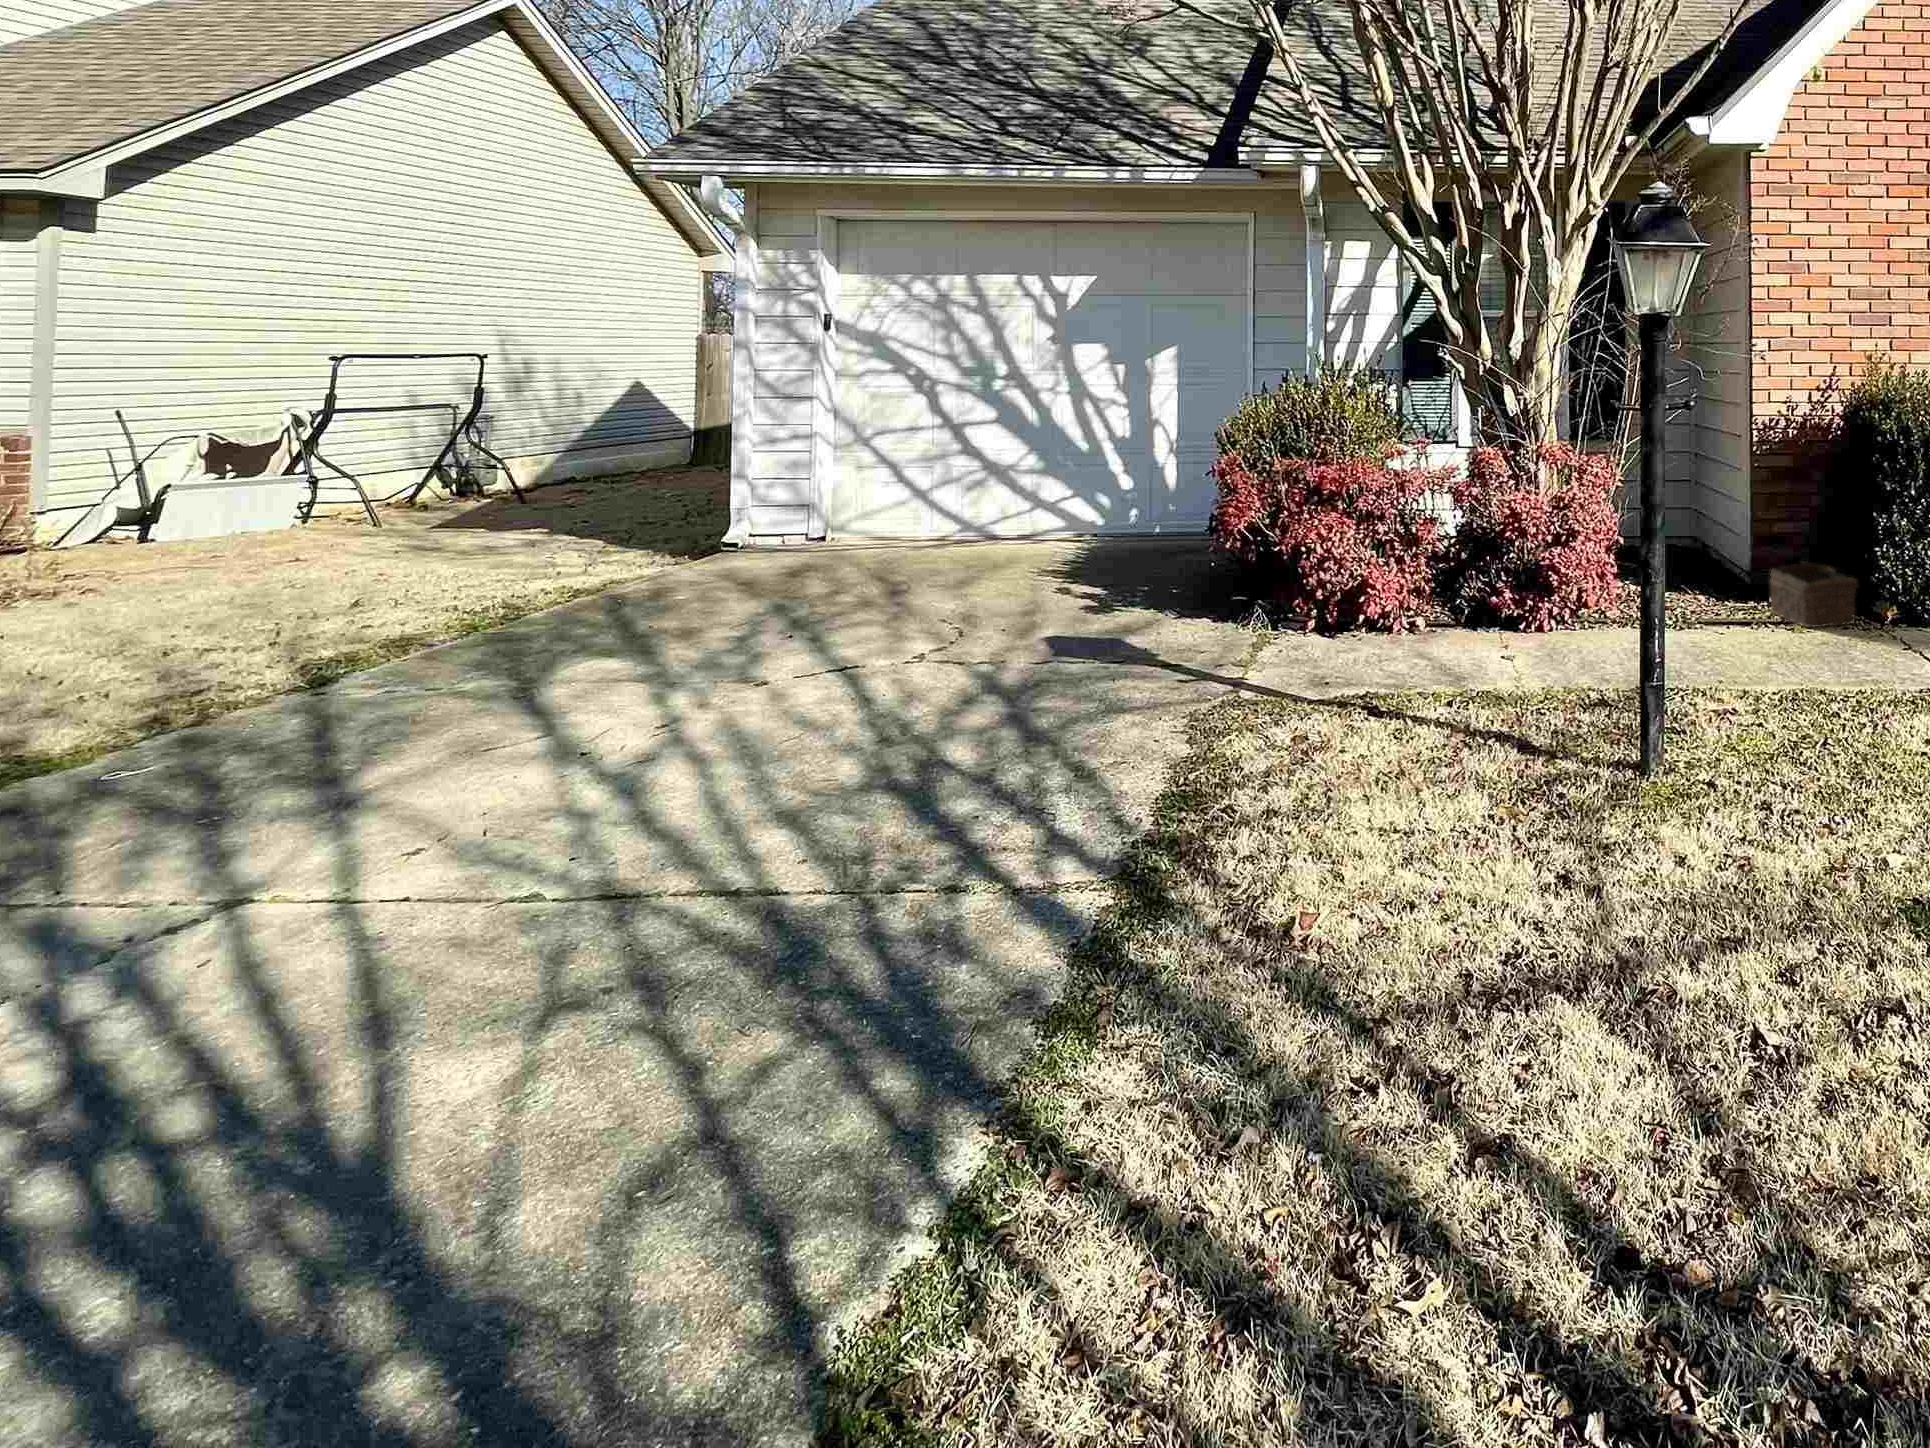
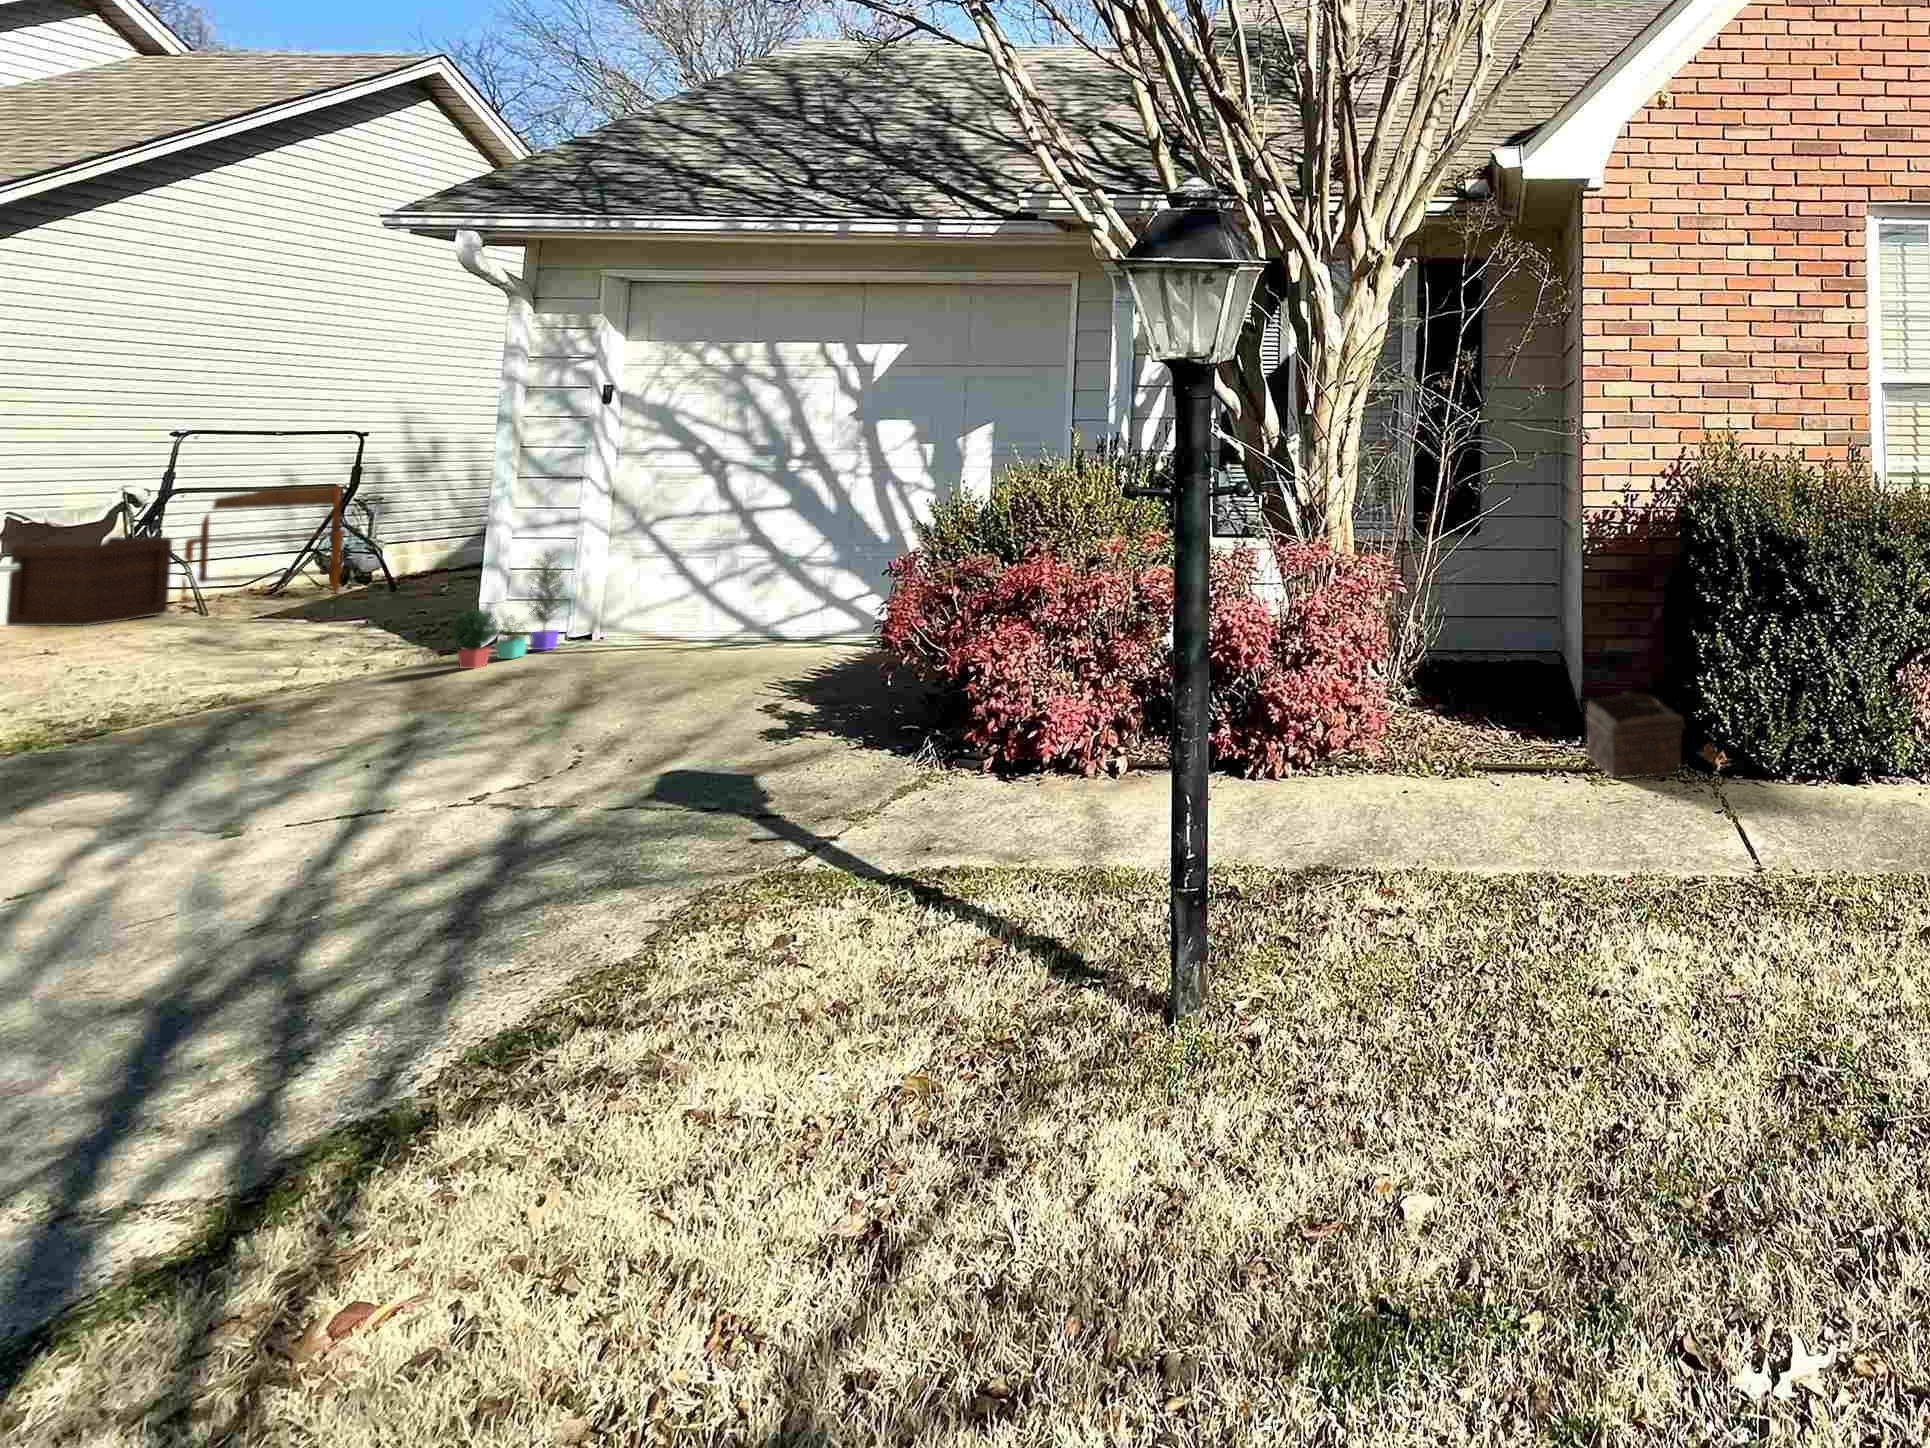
bench: none [351,404,491,516] -> present [181,485,345,602]
wooden crate: none [223,453,362,536] -> present [6,537,172,626]
potted plant: none [725,460,809,564] -> present [449,553,564,669]

